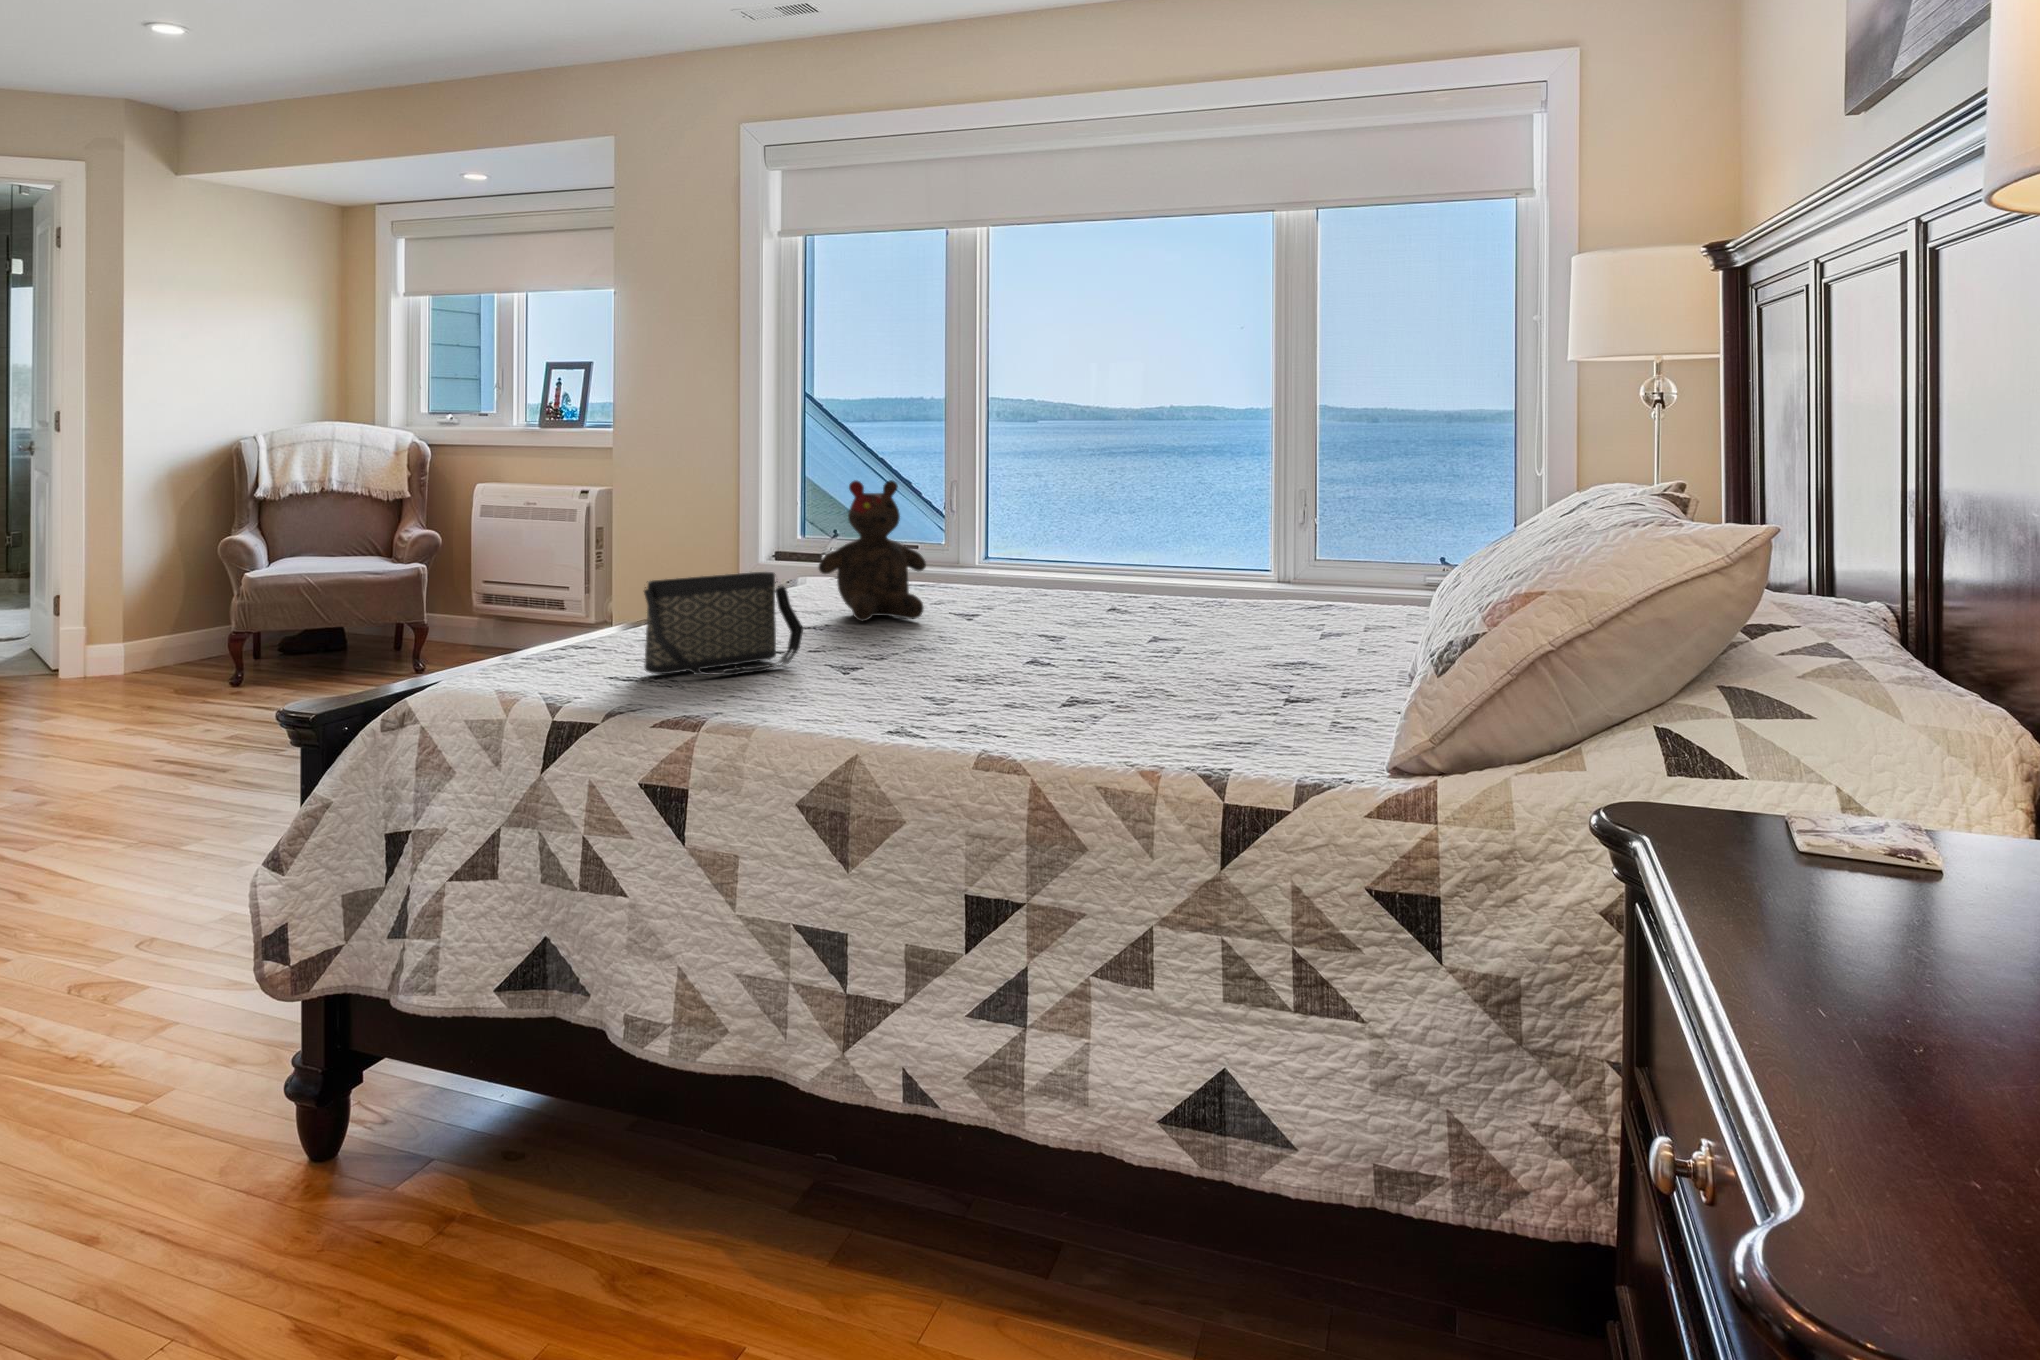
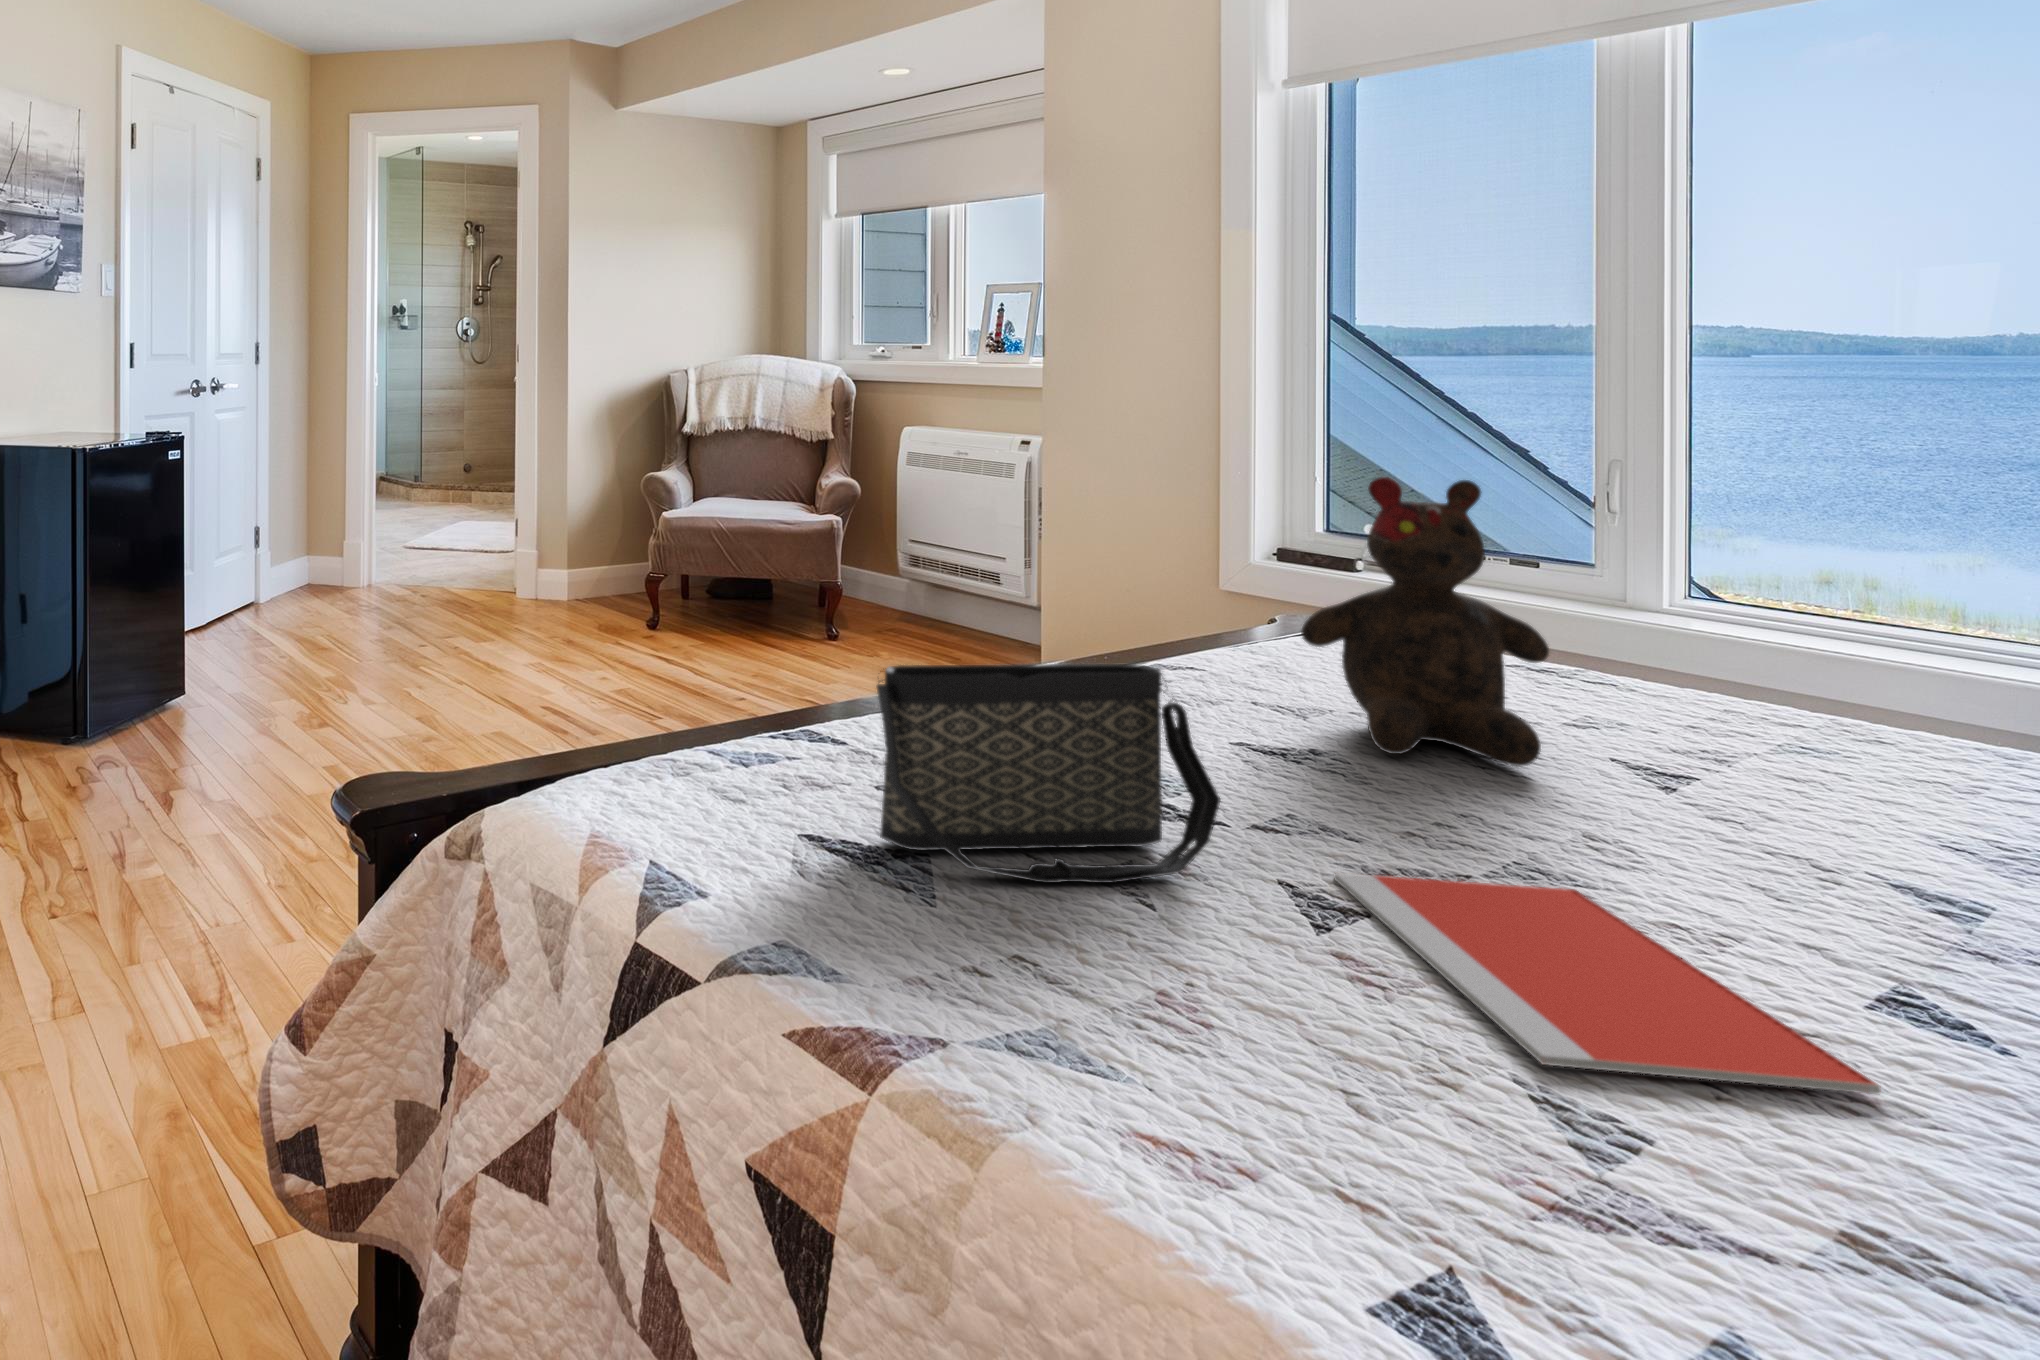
notebook: none [849,649,1025,688] -> present [1334,873,1881,1094]

